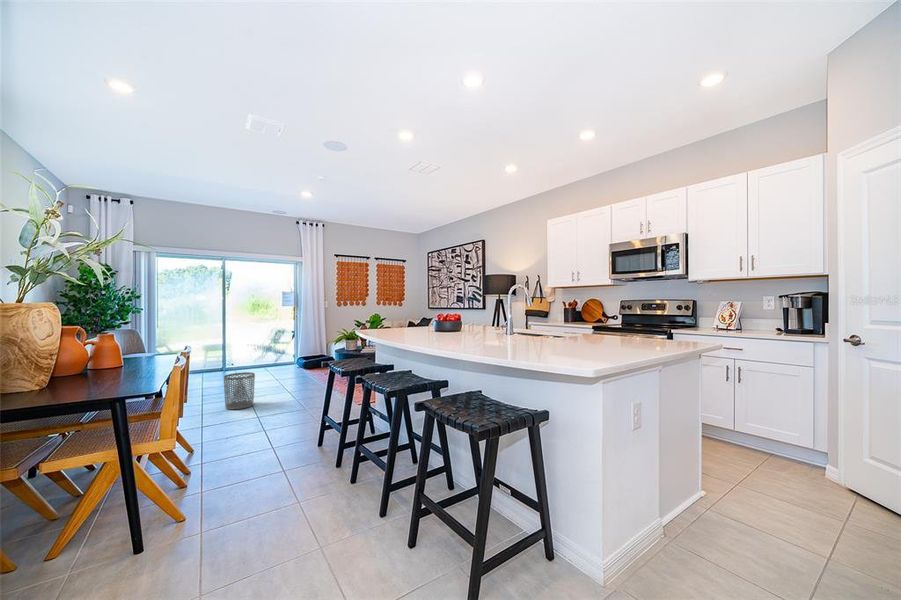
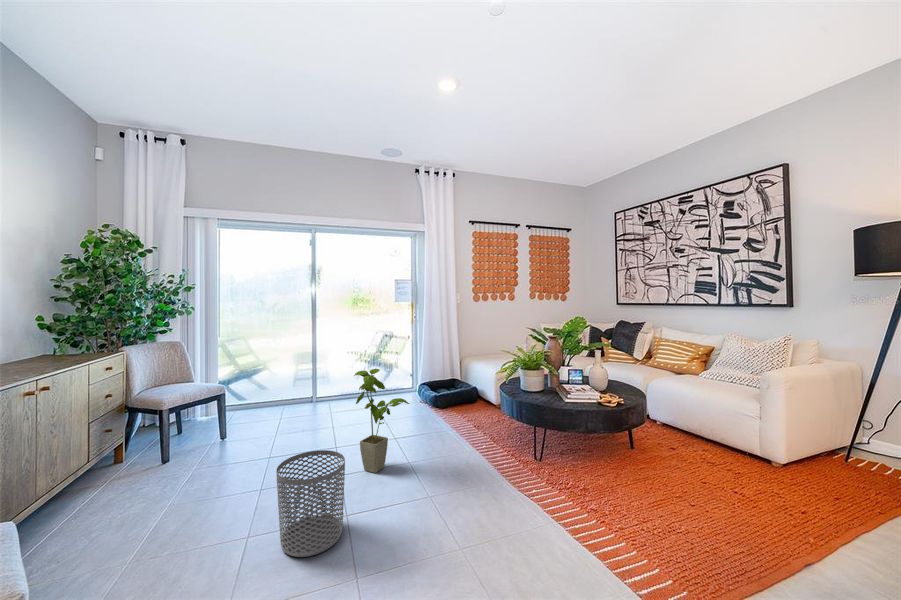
house plant: none [257,340,287,392] -> present [354,369,409,473]

